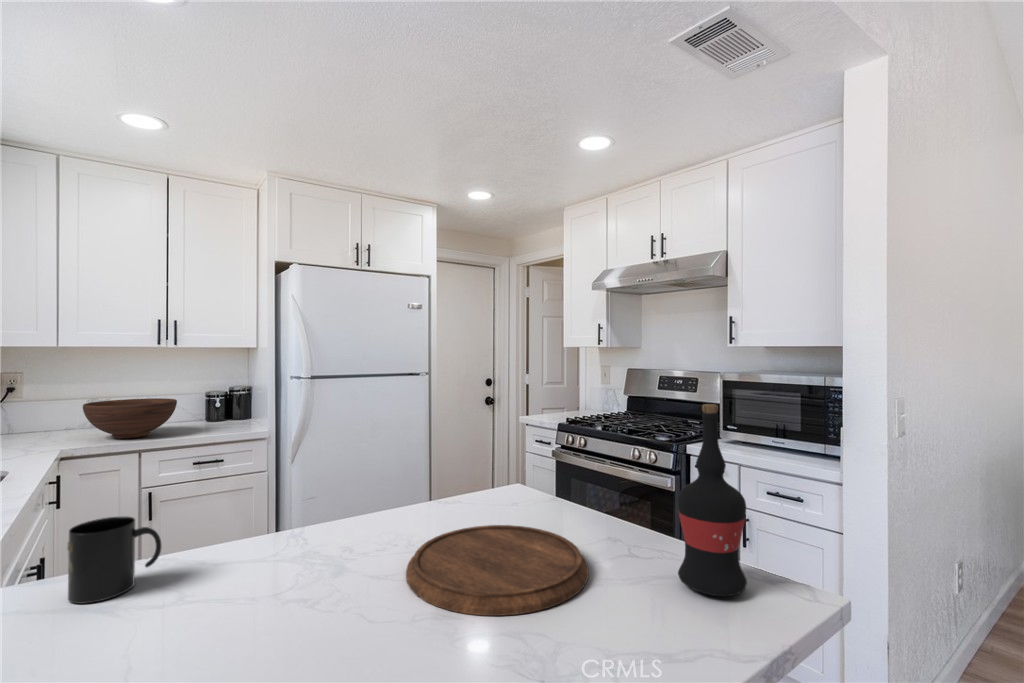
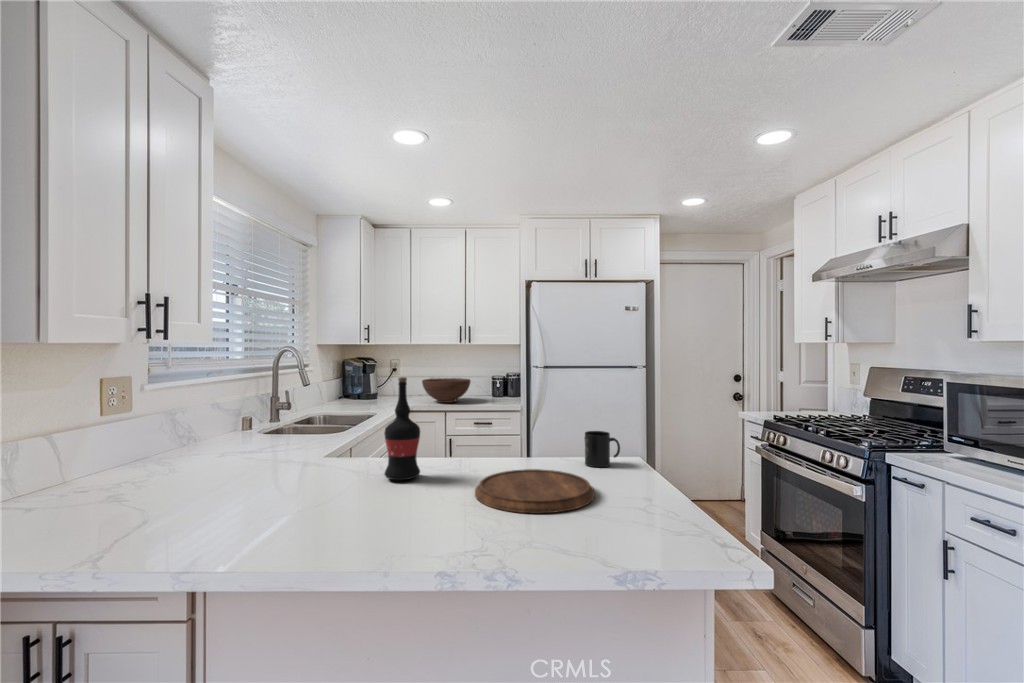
wine bottle: present [677,404,747,596] -> present [384,377,420,480]
mug: present [67,516,162,604] -> present [584,431,620,467]

